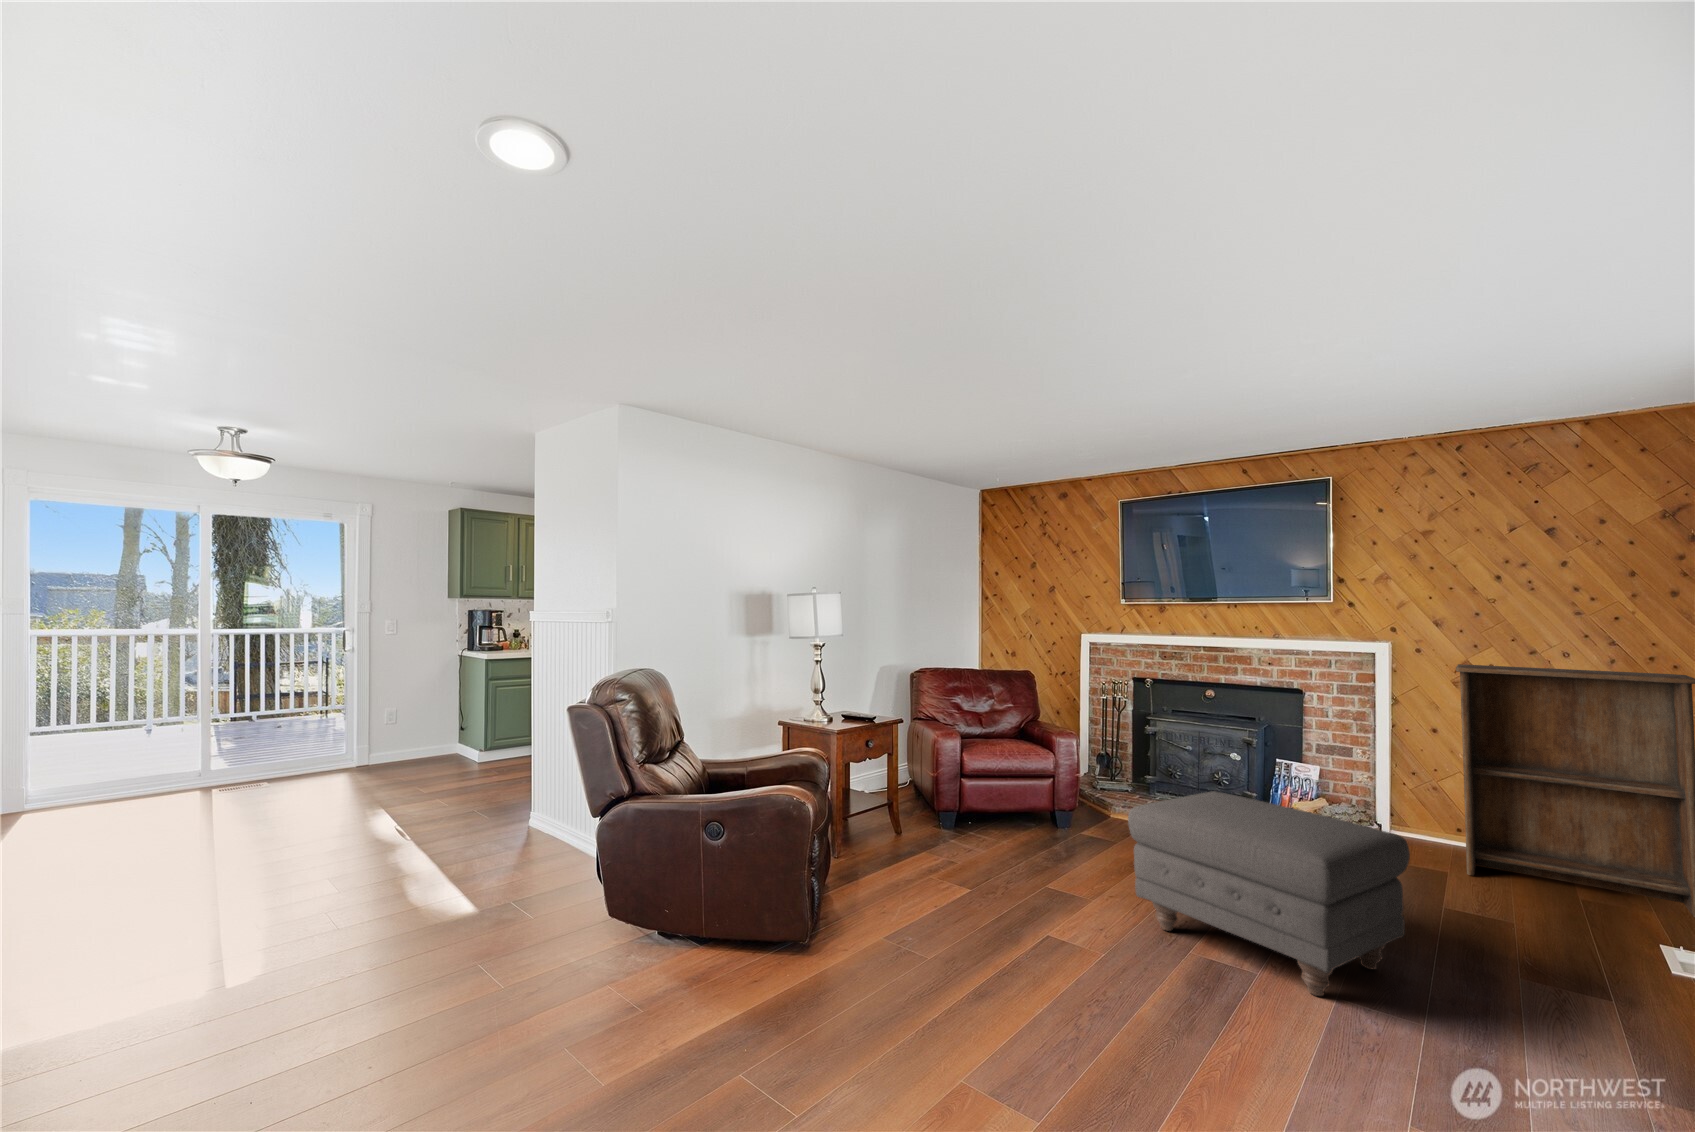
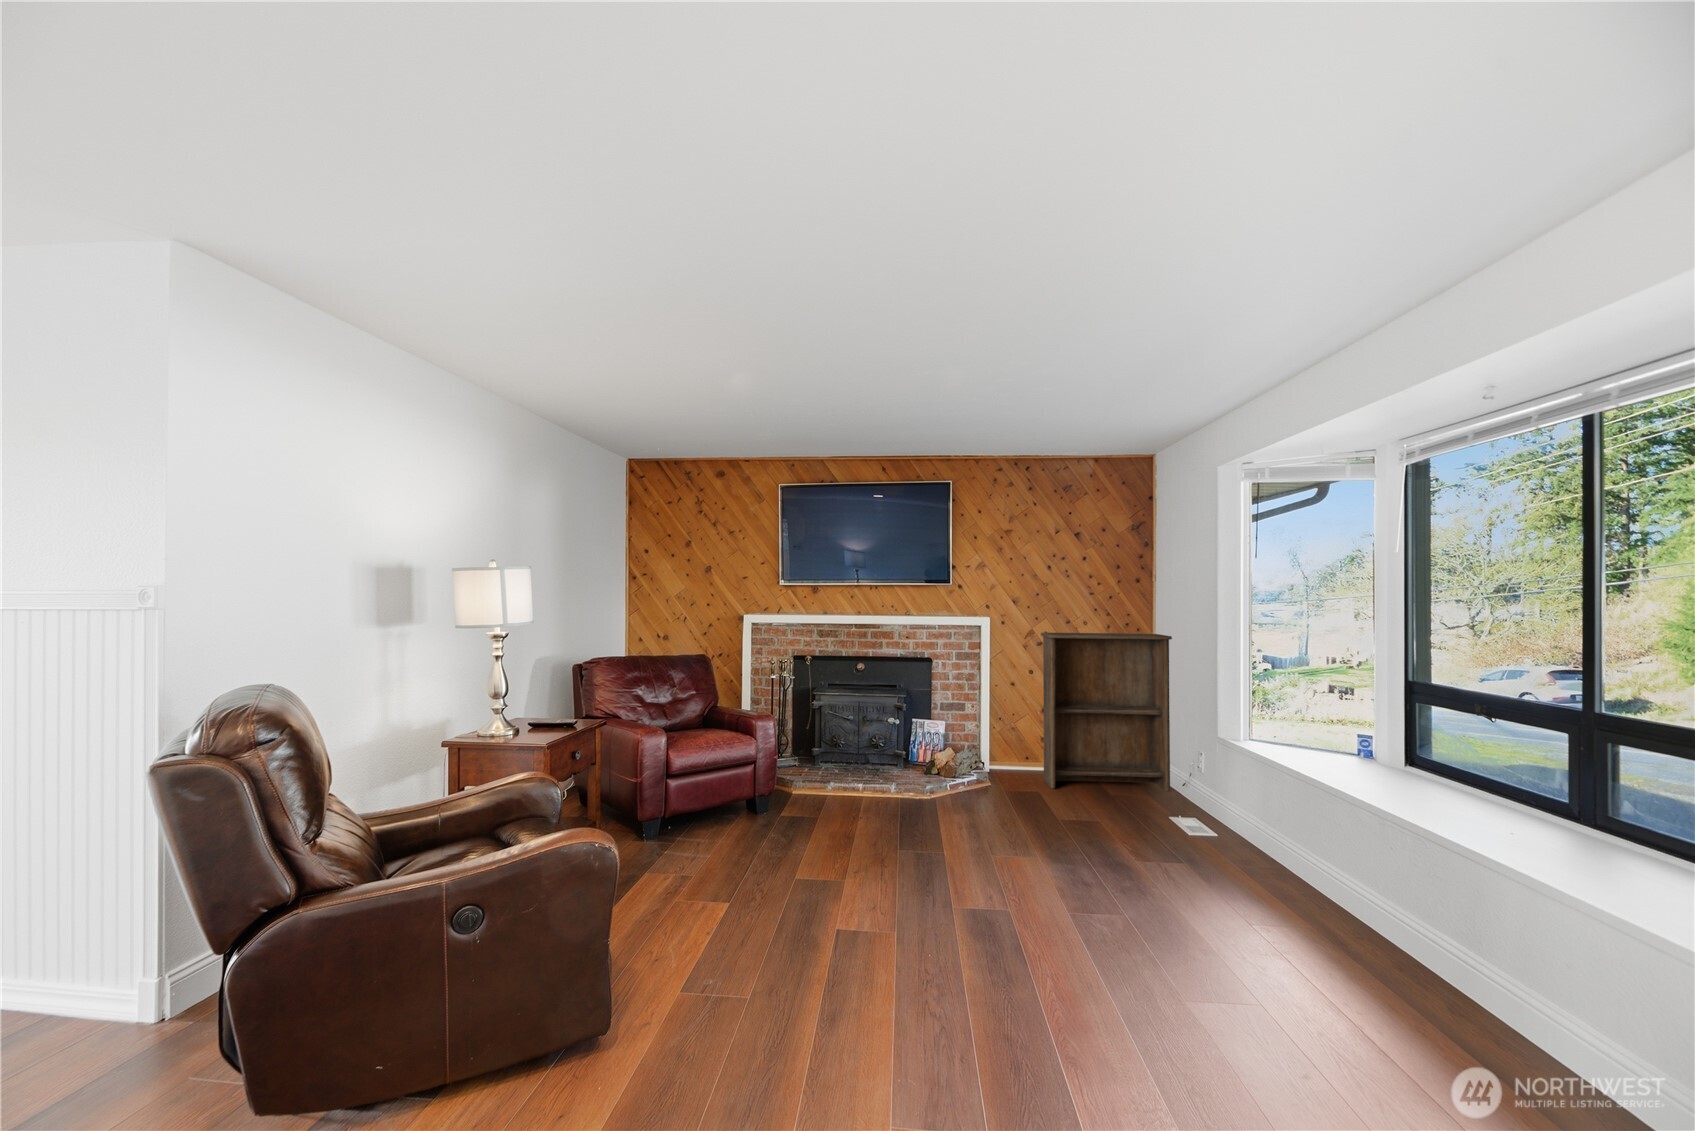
ottoman: present [1128,791,1410,996] -> none [902,753,1098,913]

